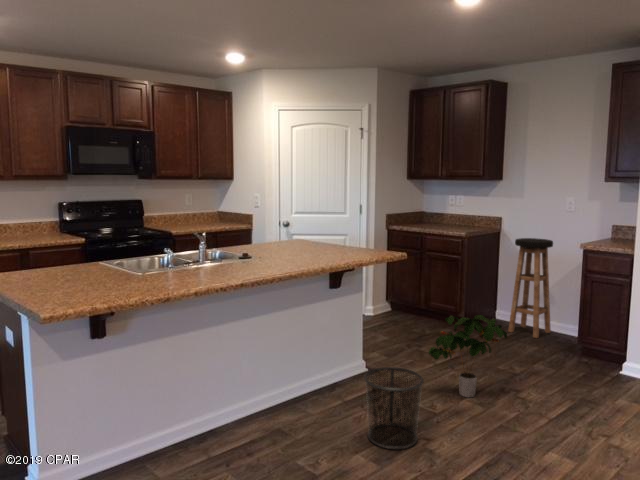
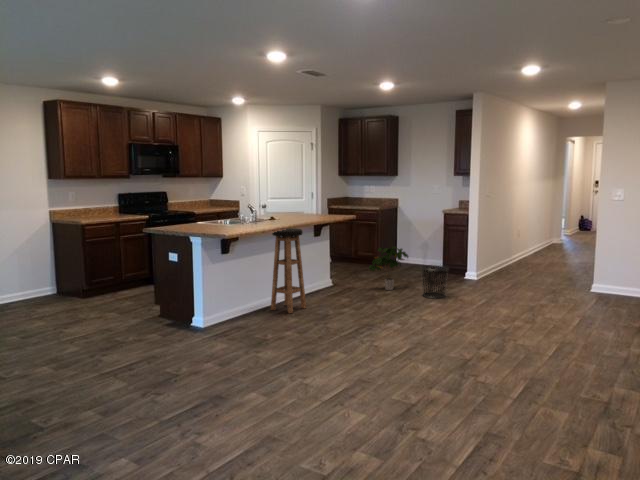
bar stool: present [508,238,553,338] -> present [271,228,306,313]
waste bin: present [364,367,423,449] -> present [421,265,448,298]

